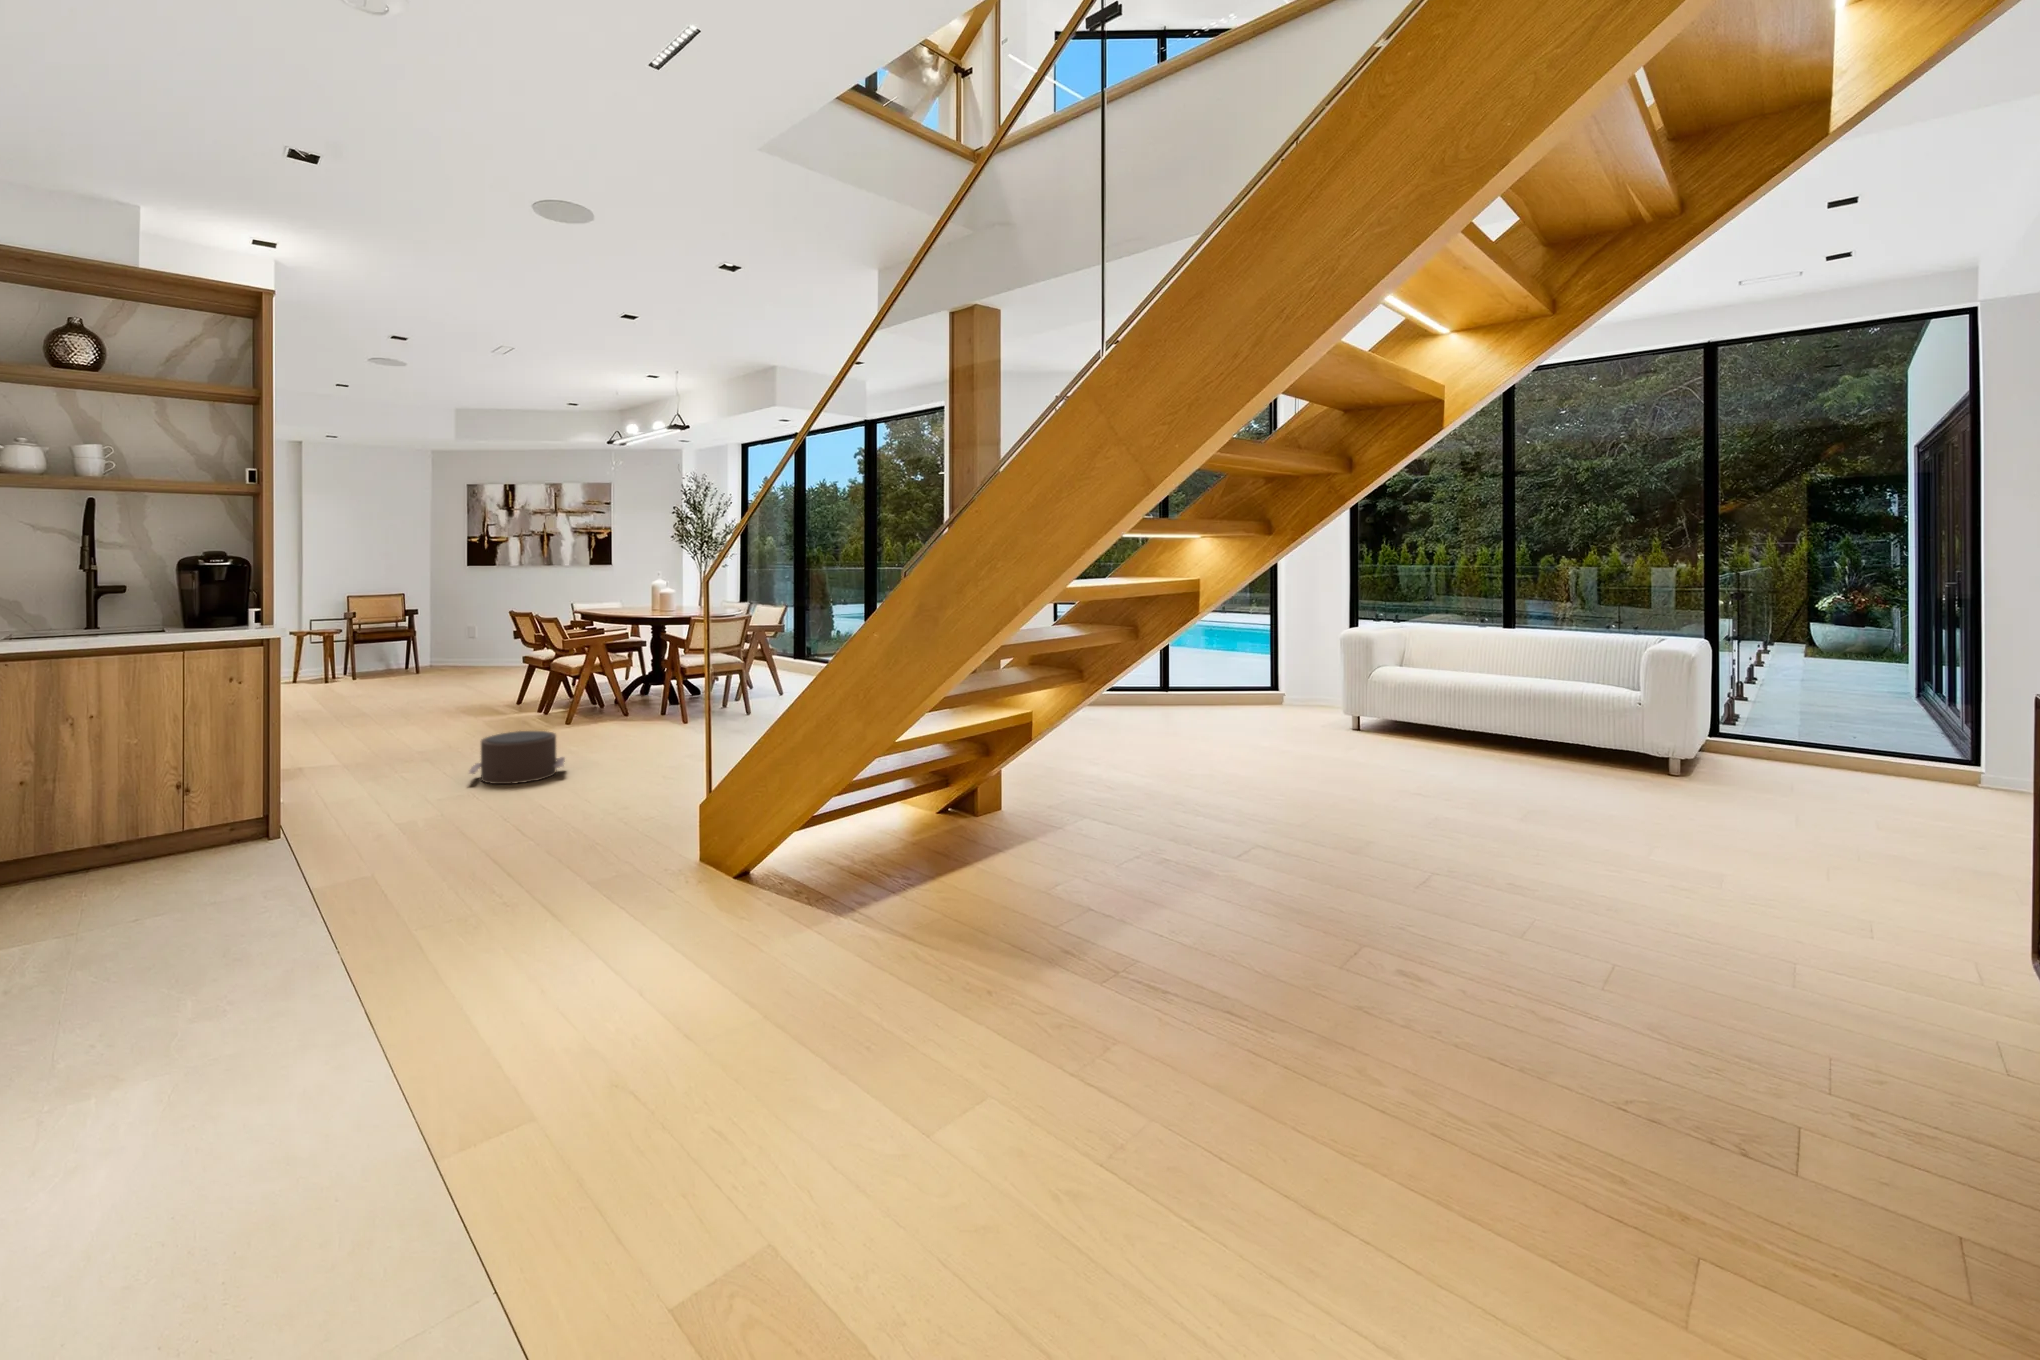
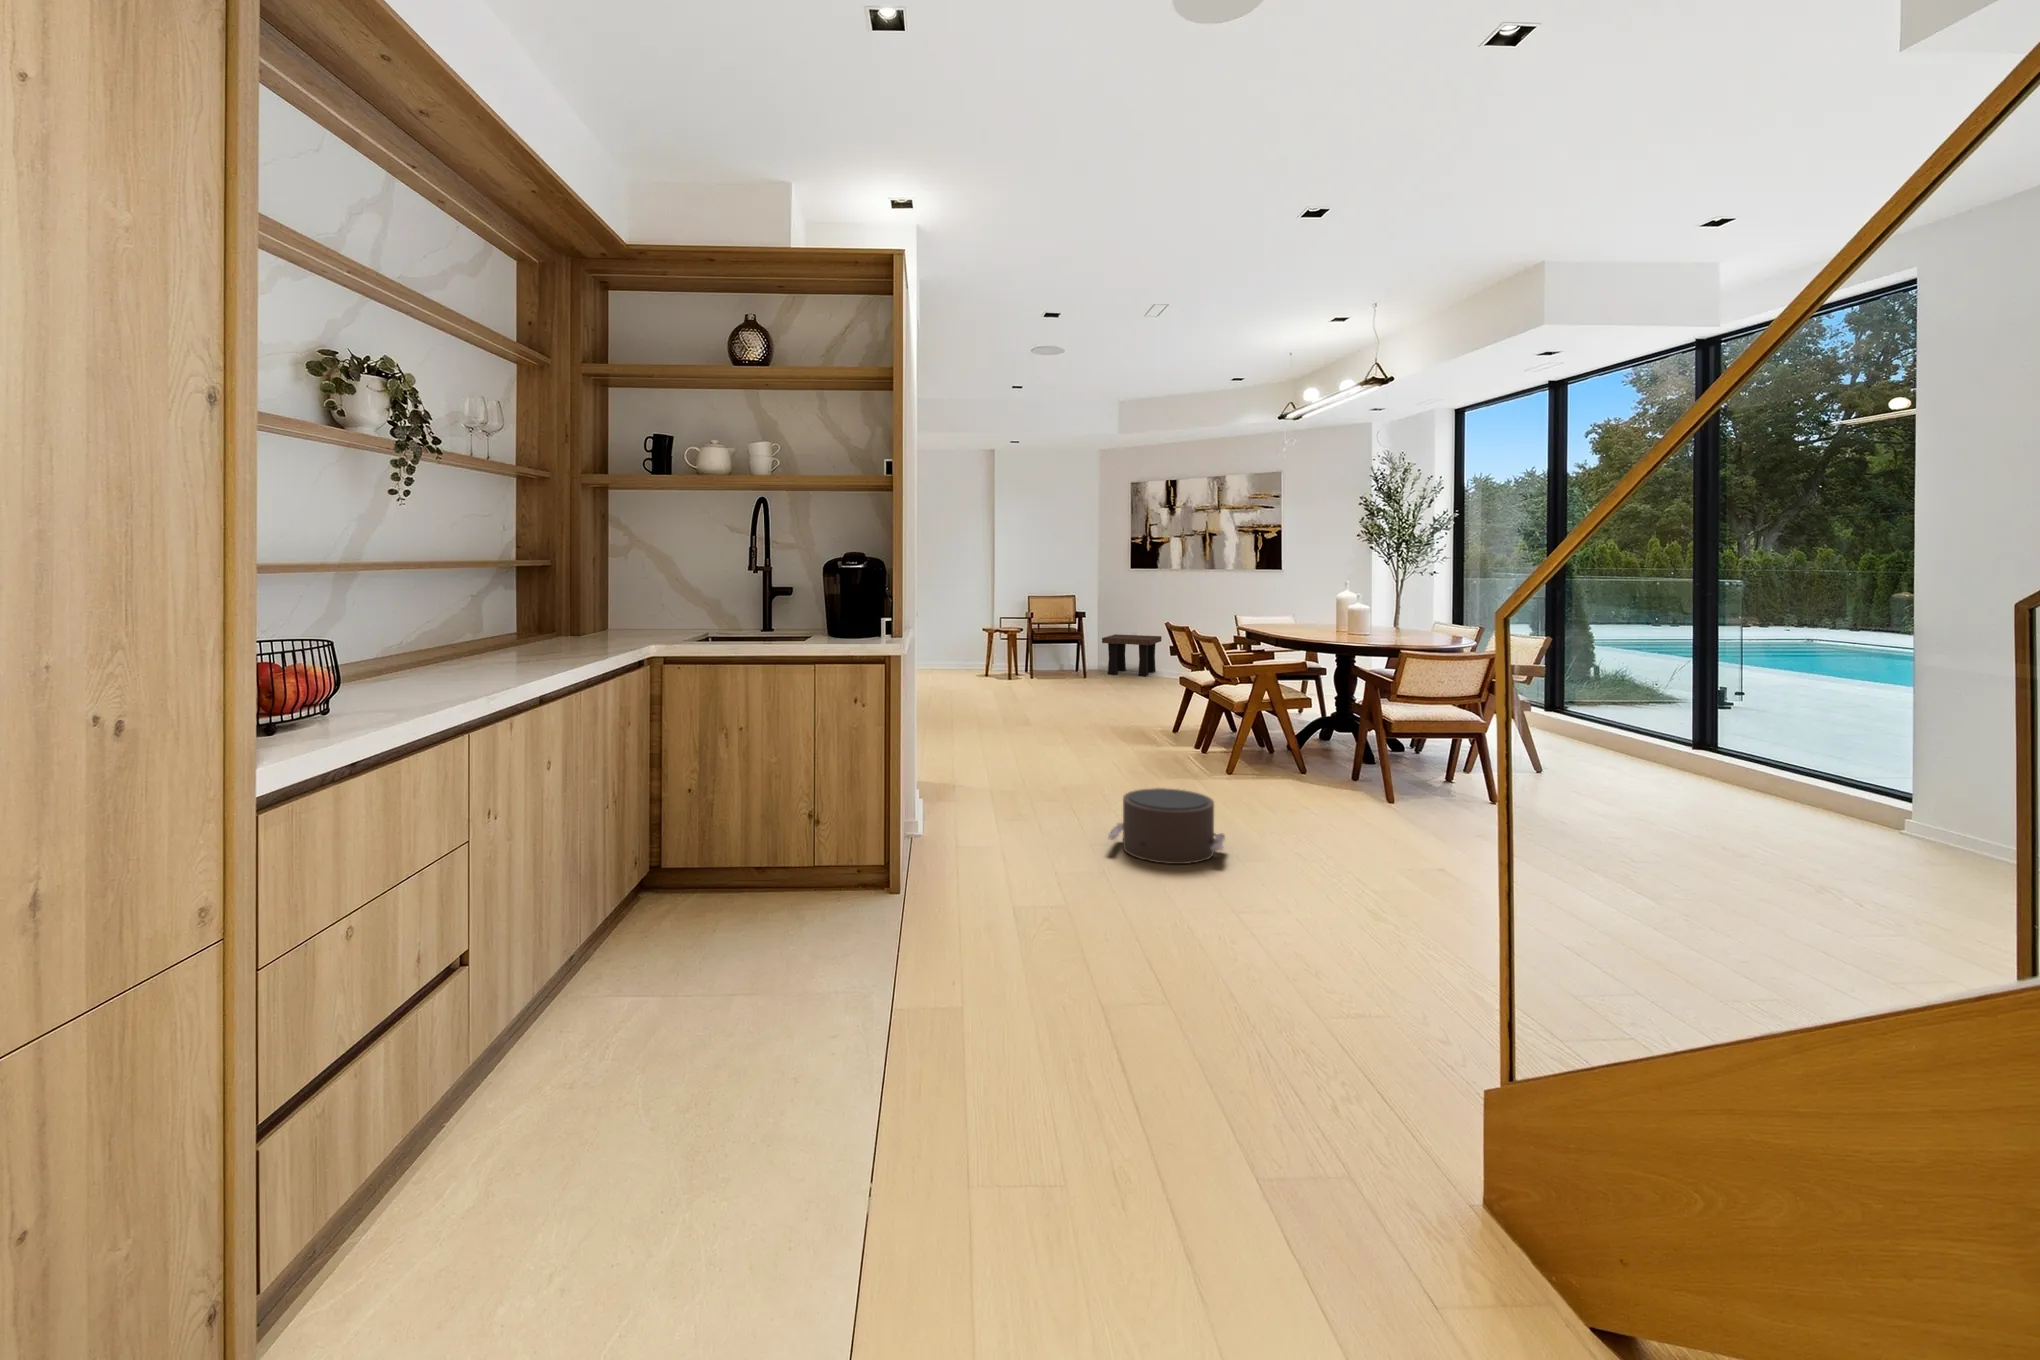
side table: none [436,629,499,668] -> present [1102,634,1161,676]

